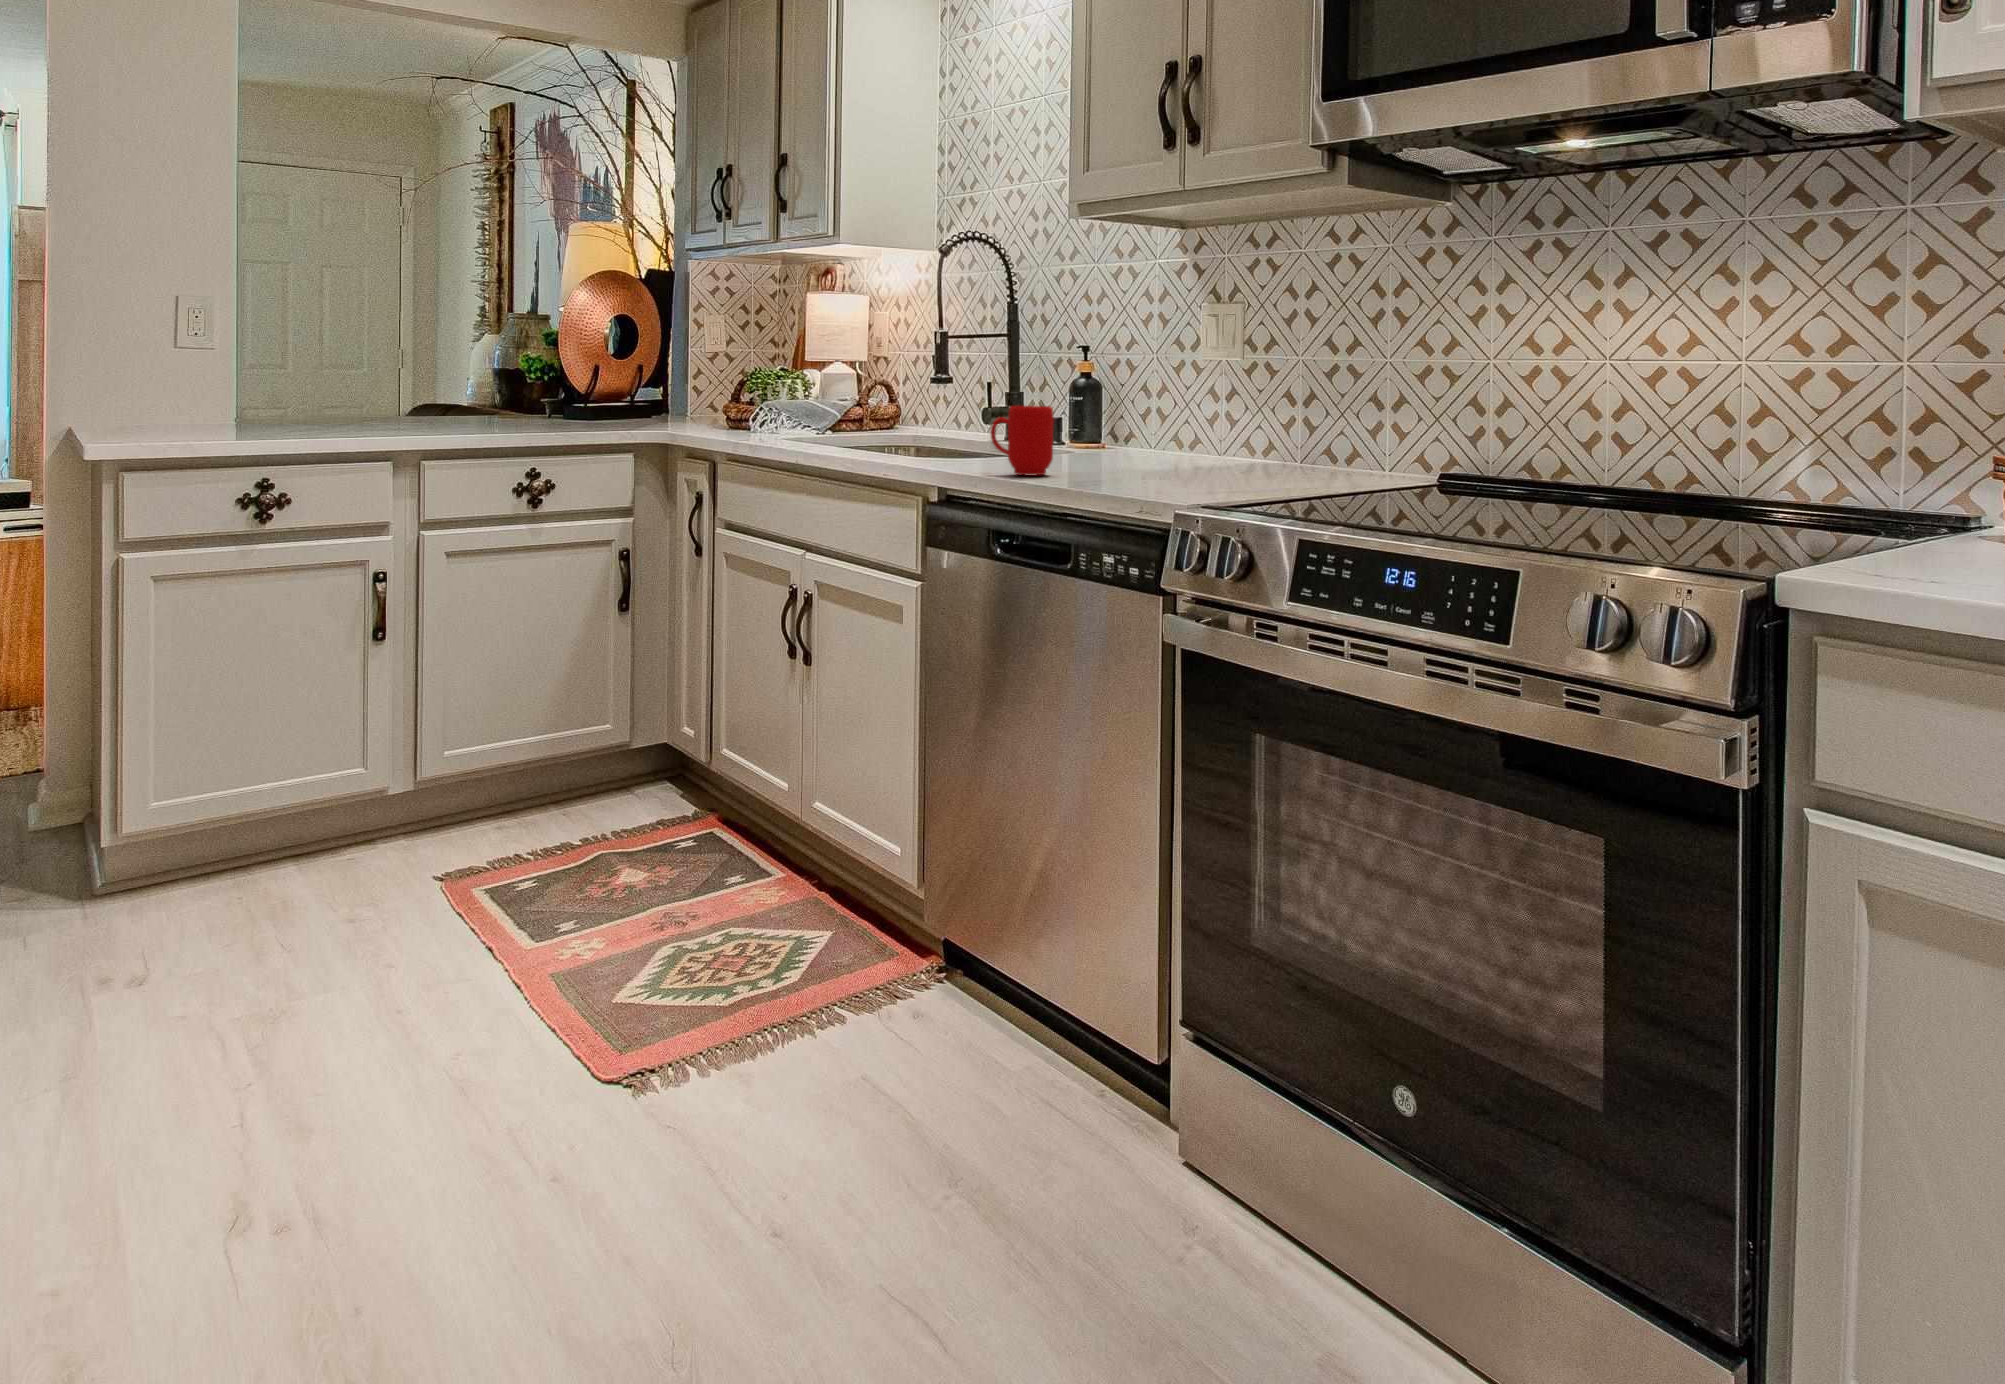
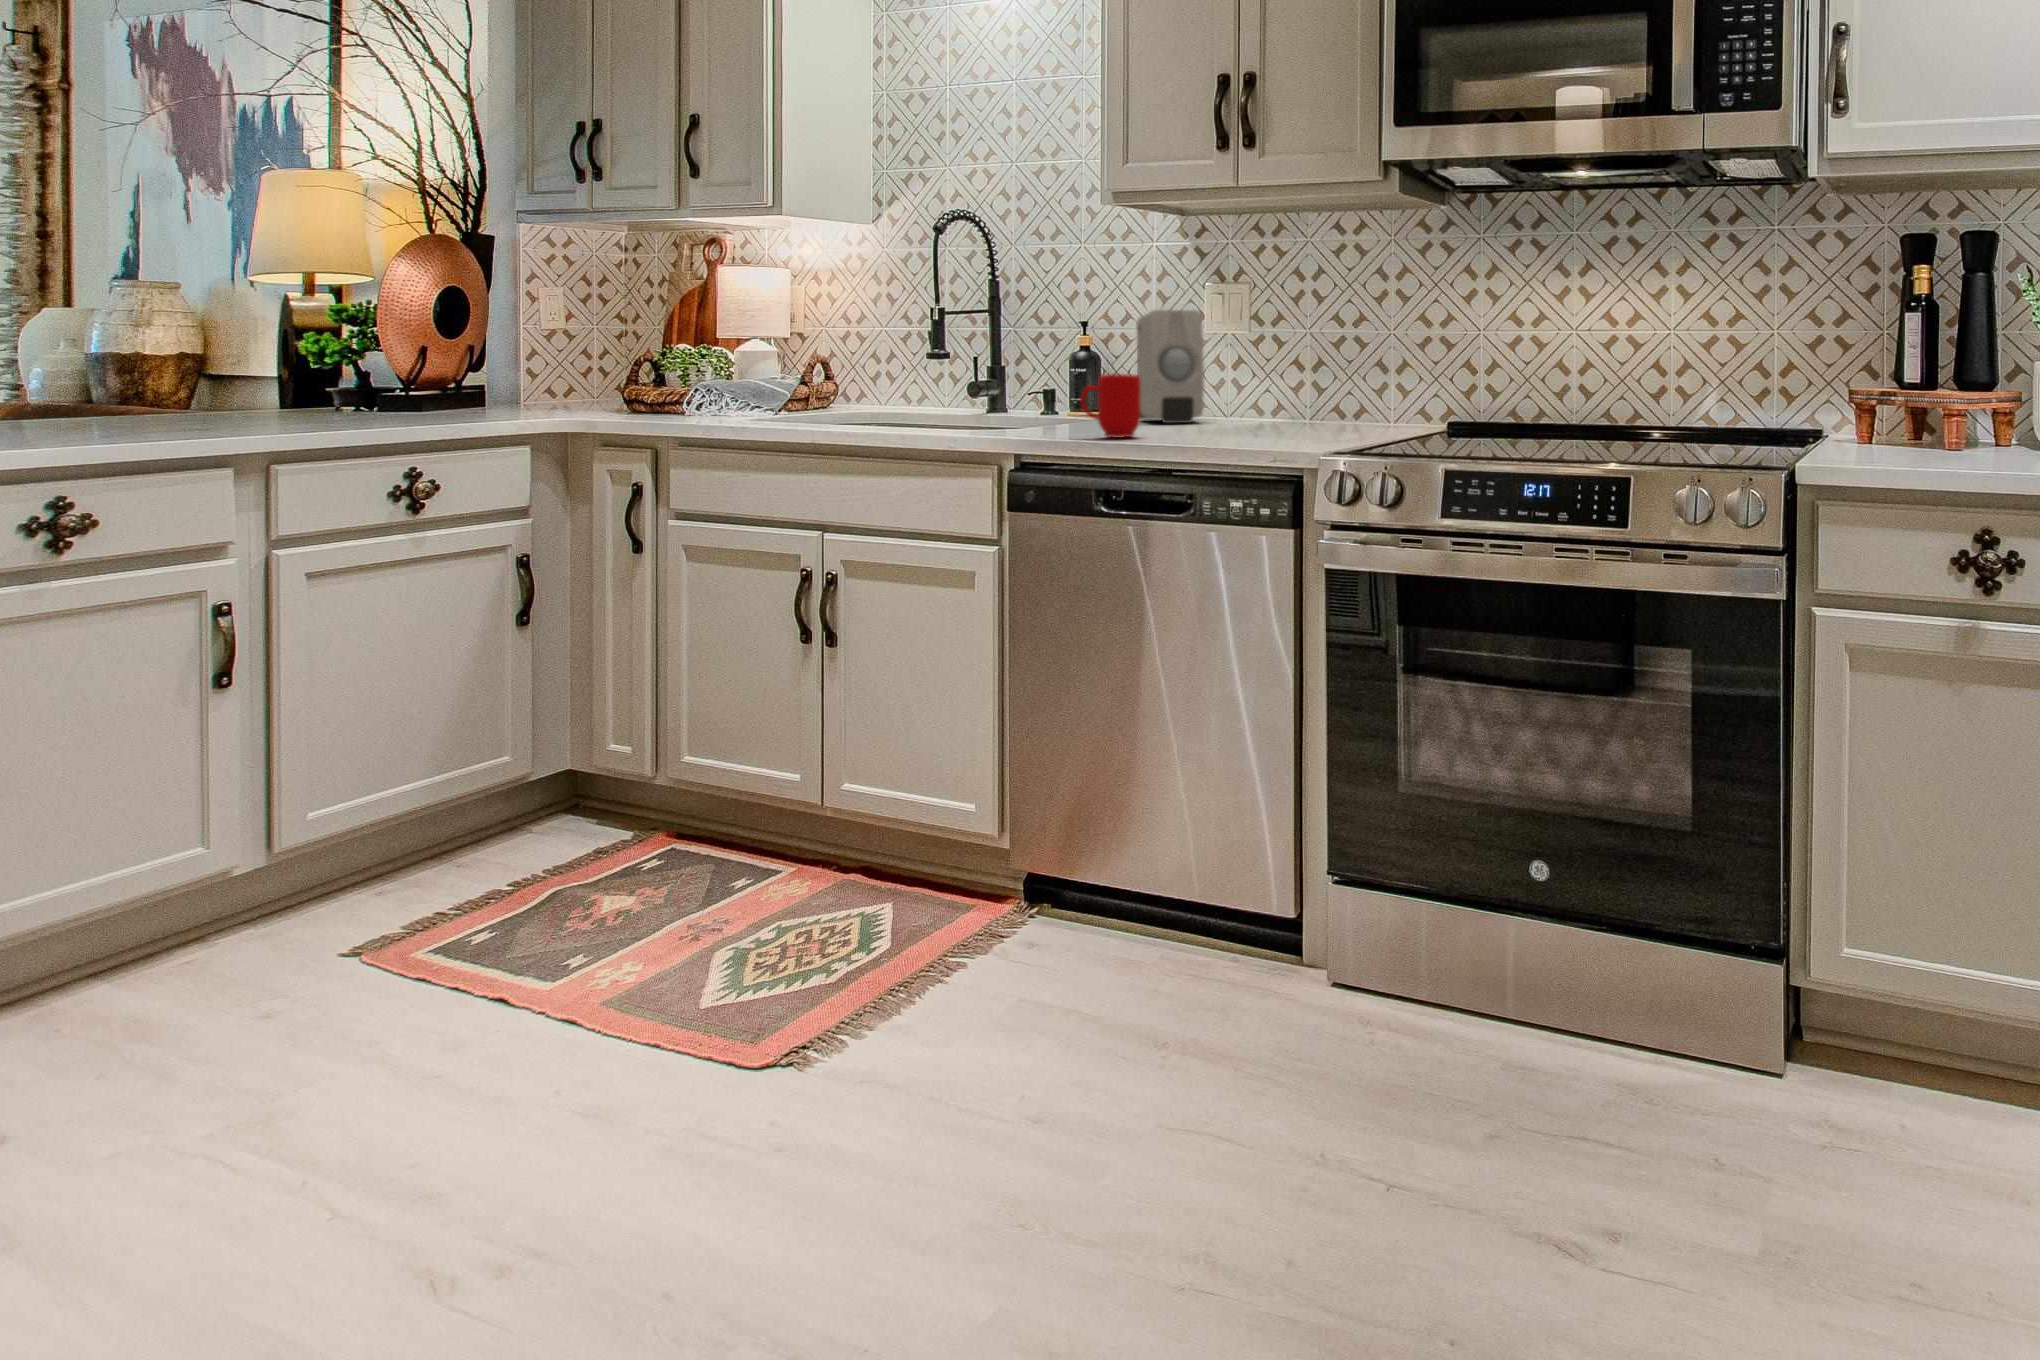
soap dispenser: none [1118,335,1179,461] -> present [1137,310,1204,423]

